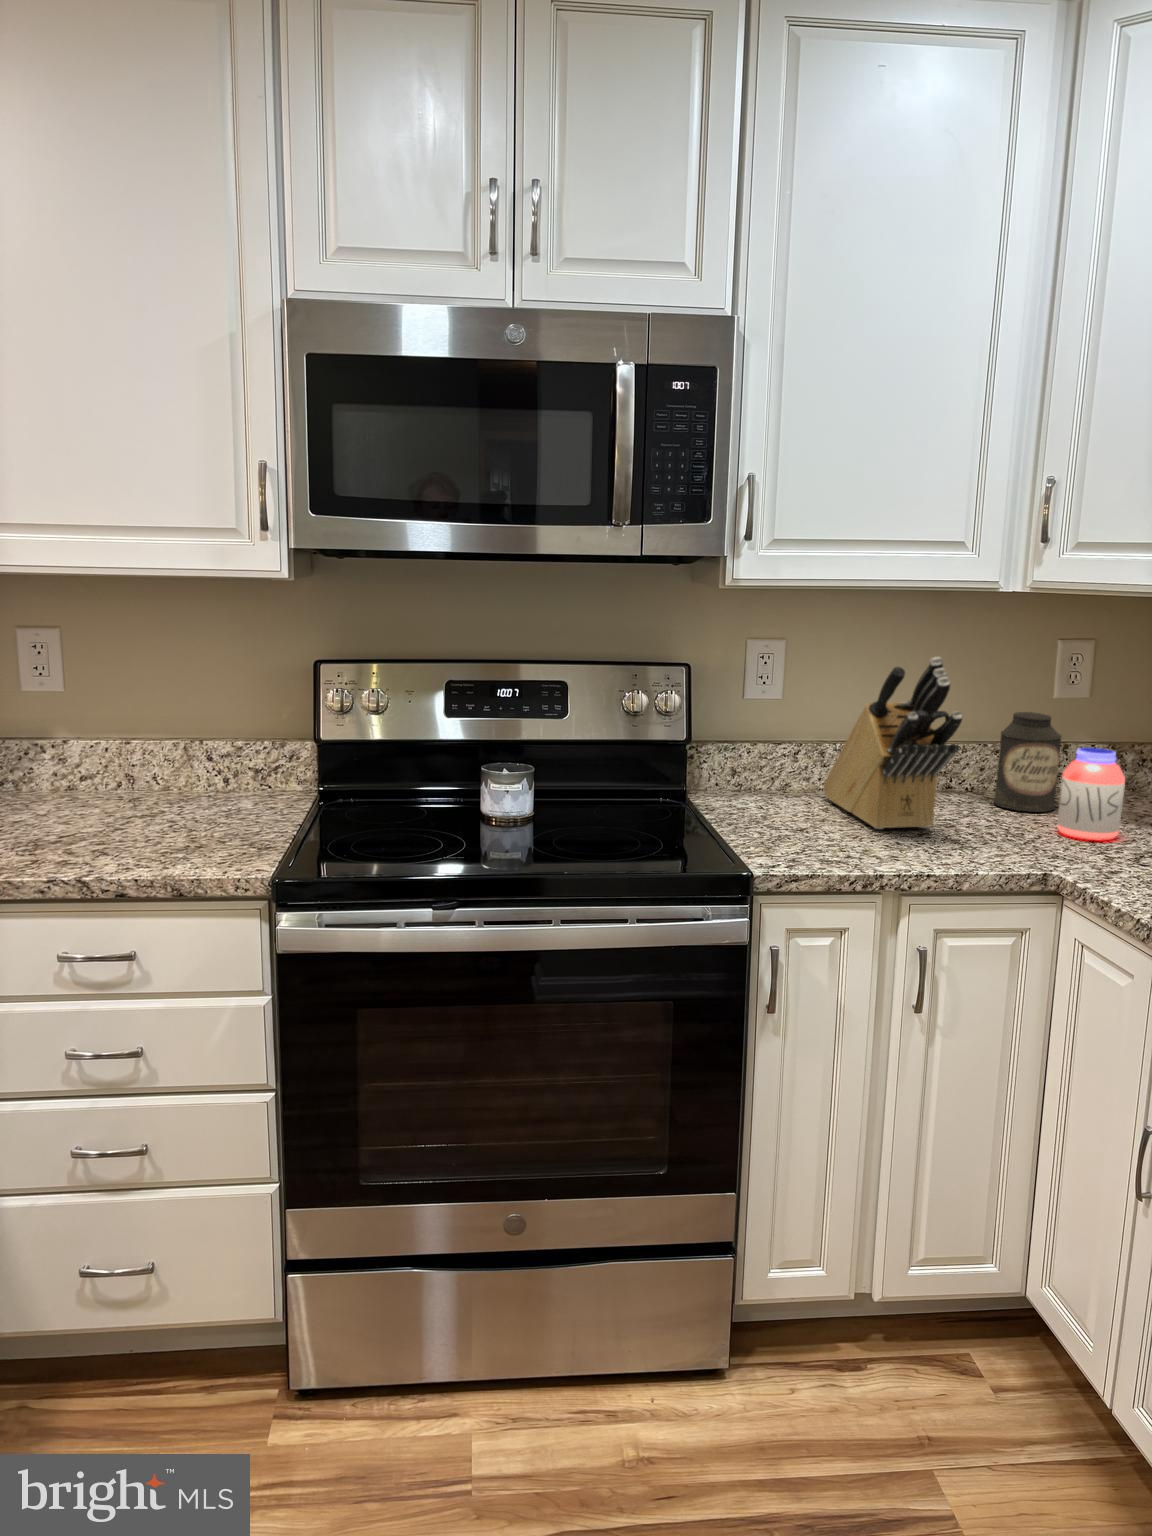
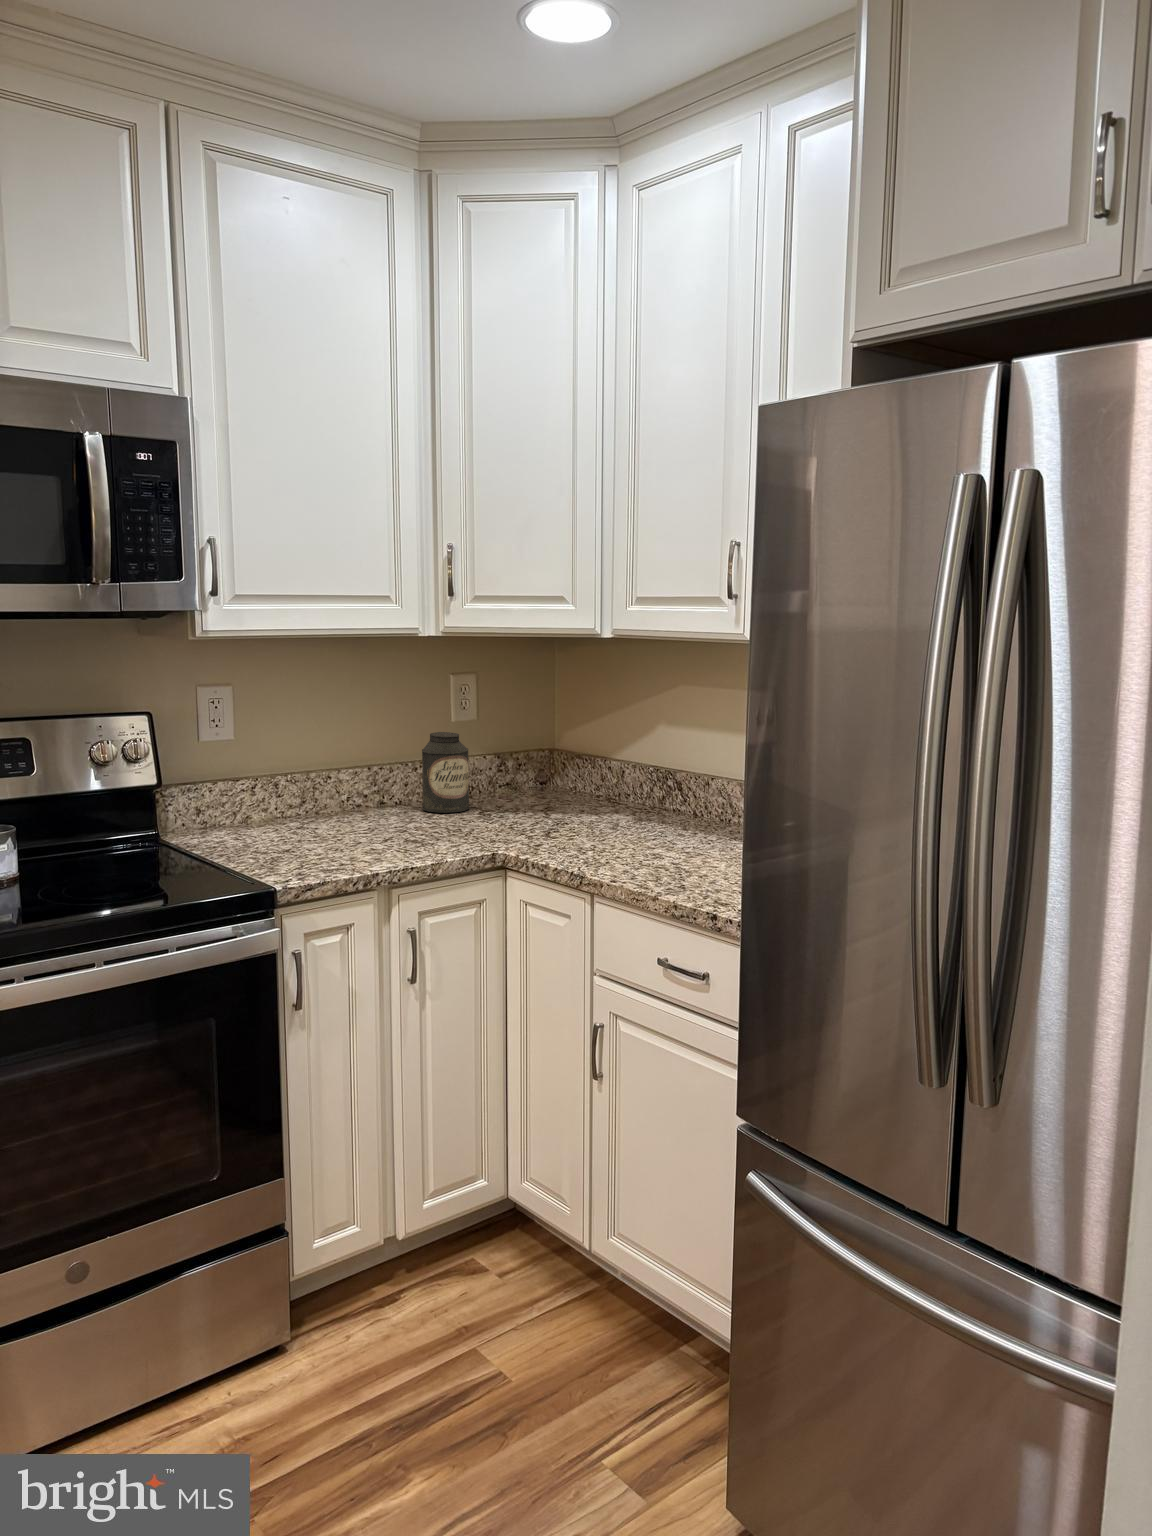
knife block: present [824,657,962,829] -> none [284,690,412,841]
jar: present [1057,748,1125,840] -> none [481,754,526,826]

